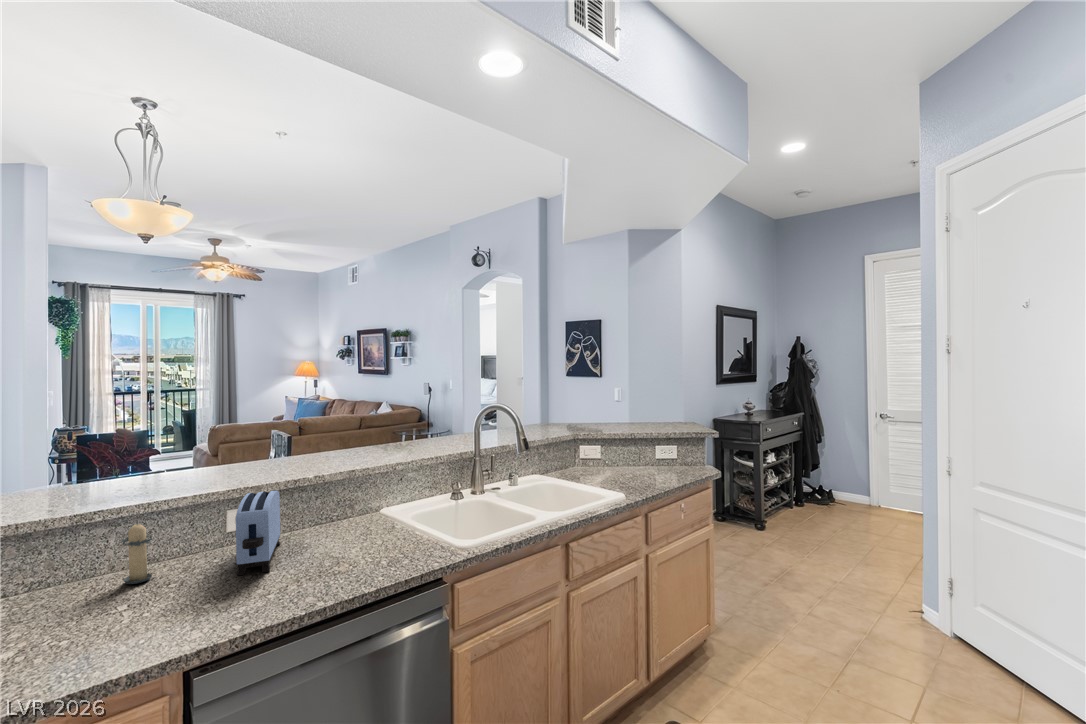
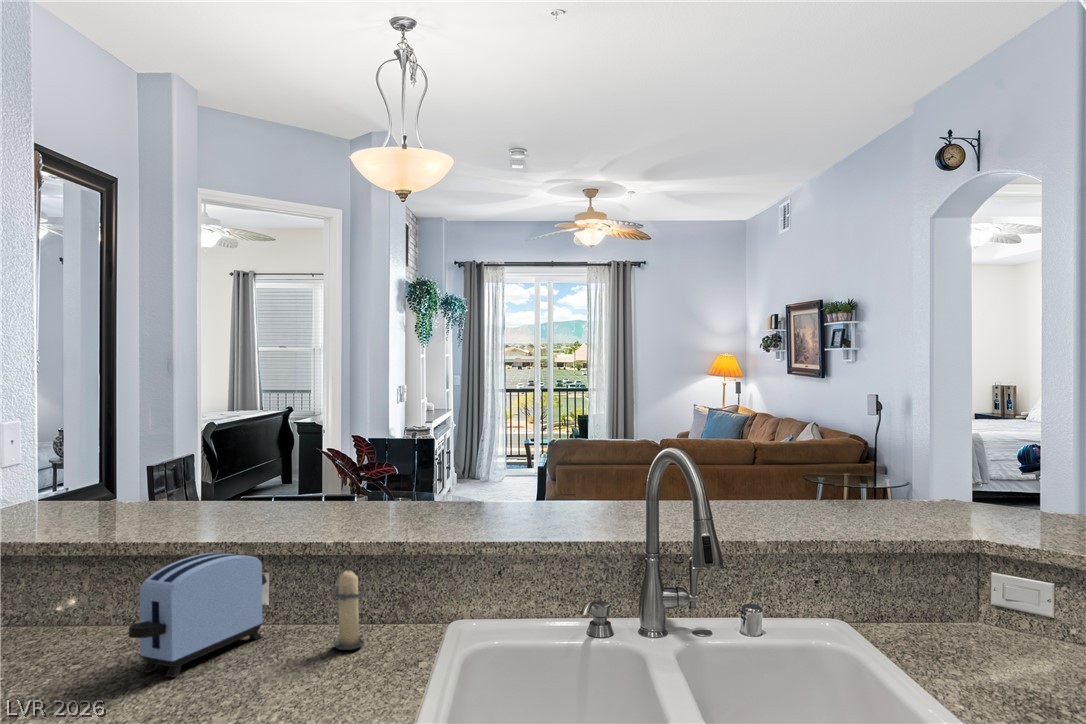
candle: present [122,520,152,584] -> present [332,566,364,650]

